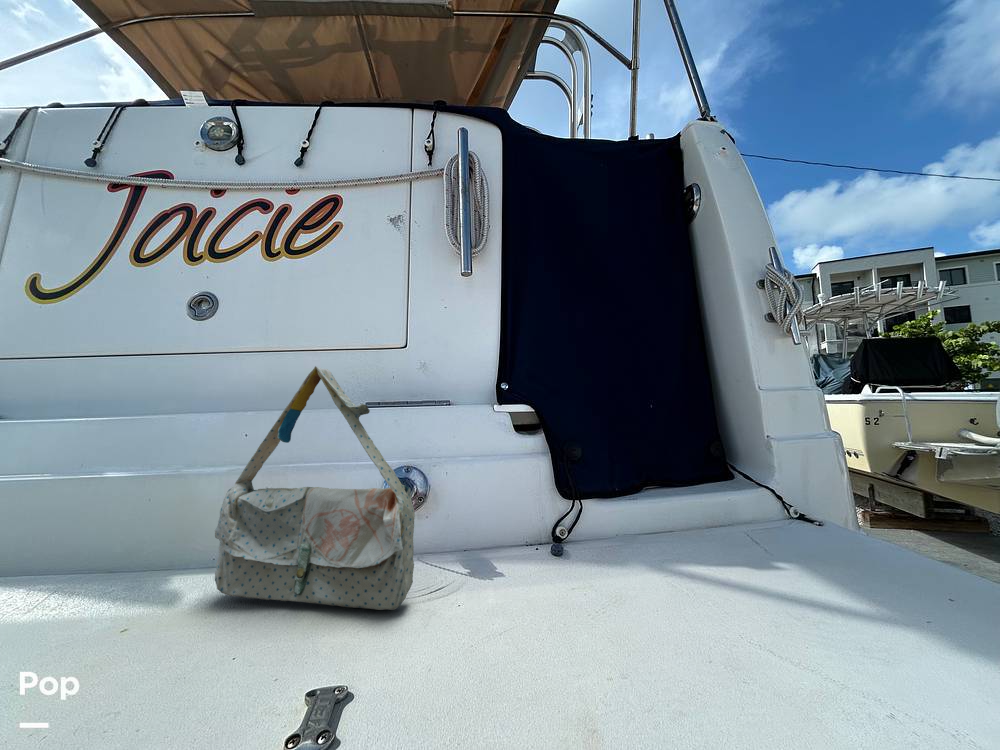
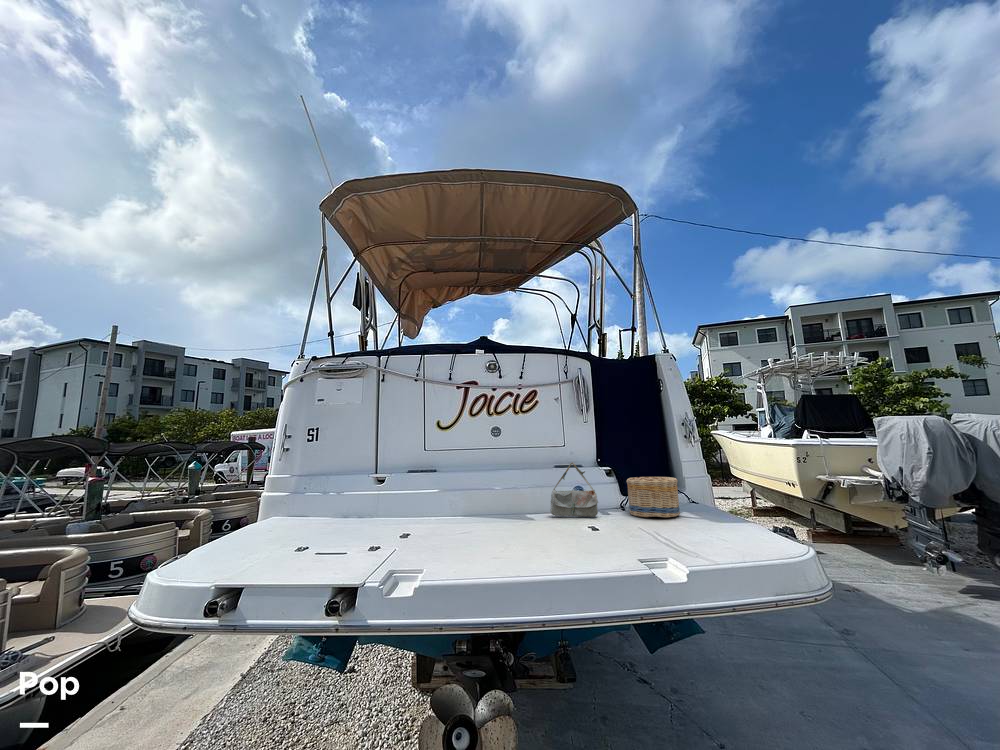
basket: none [560,432,801,643] -> present [626,477,680,517]

